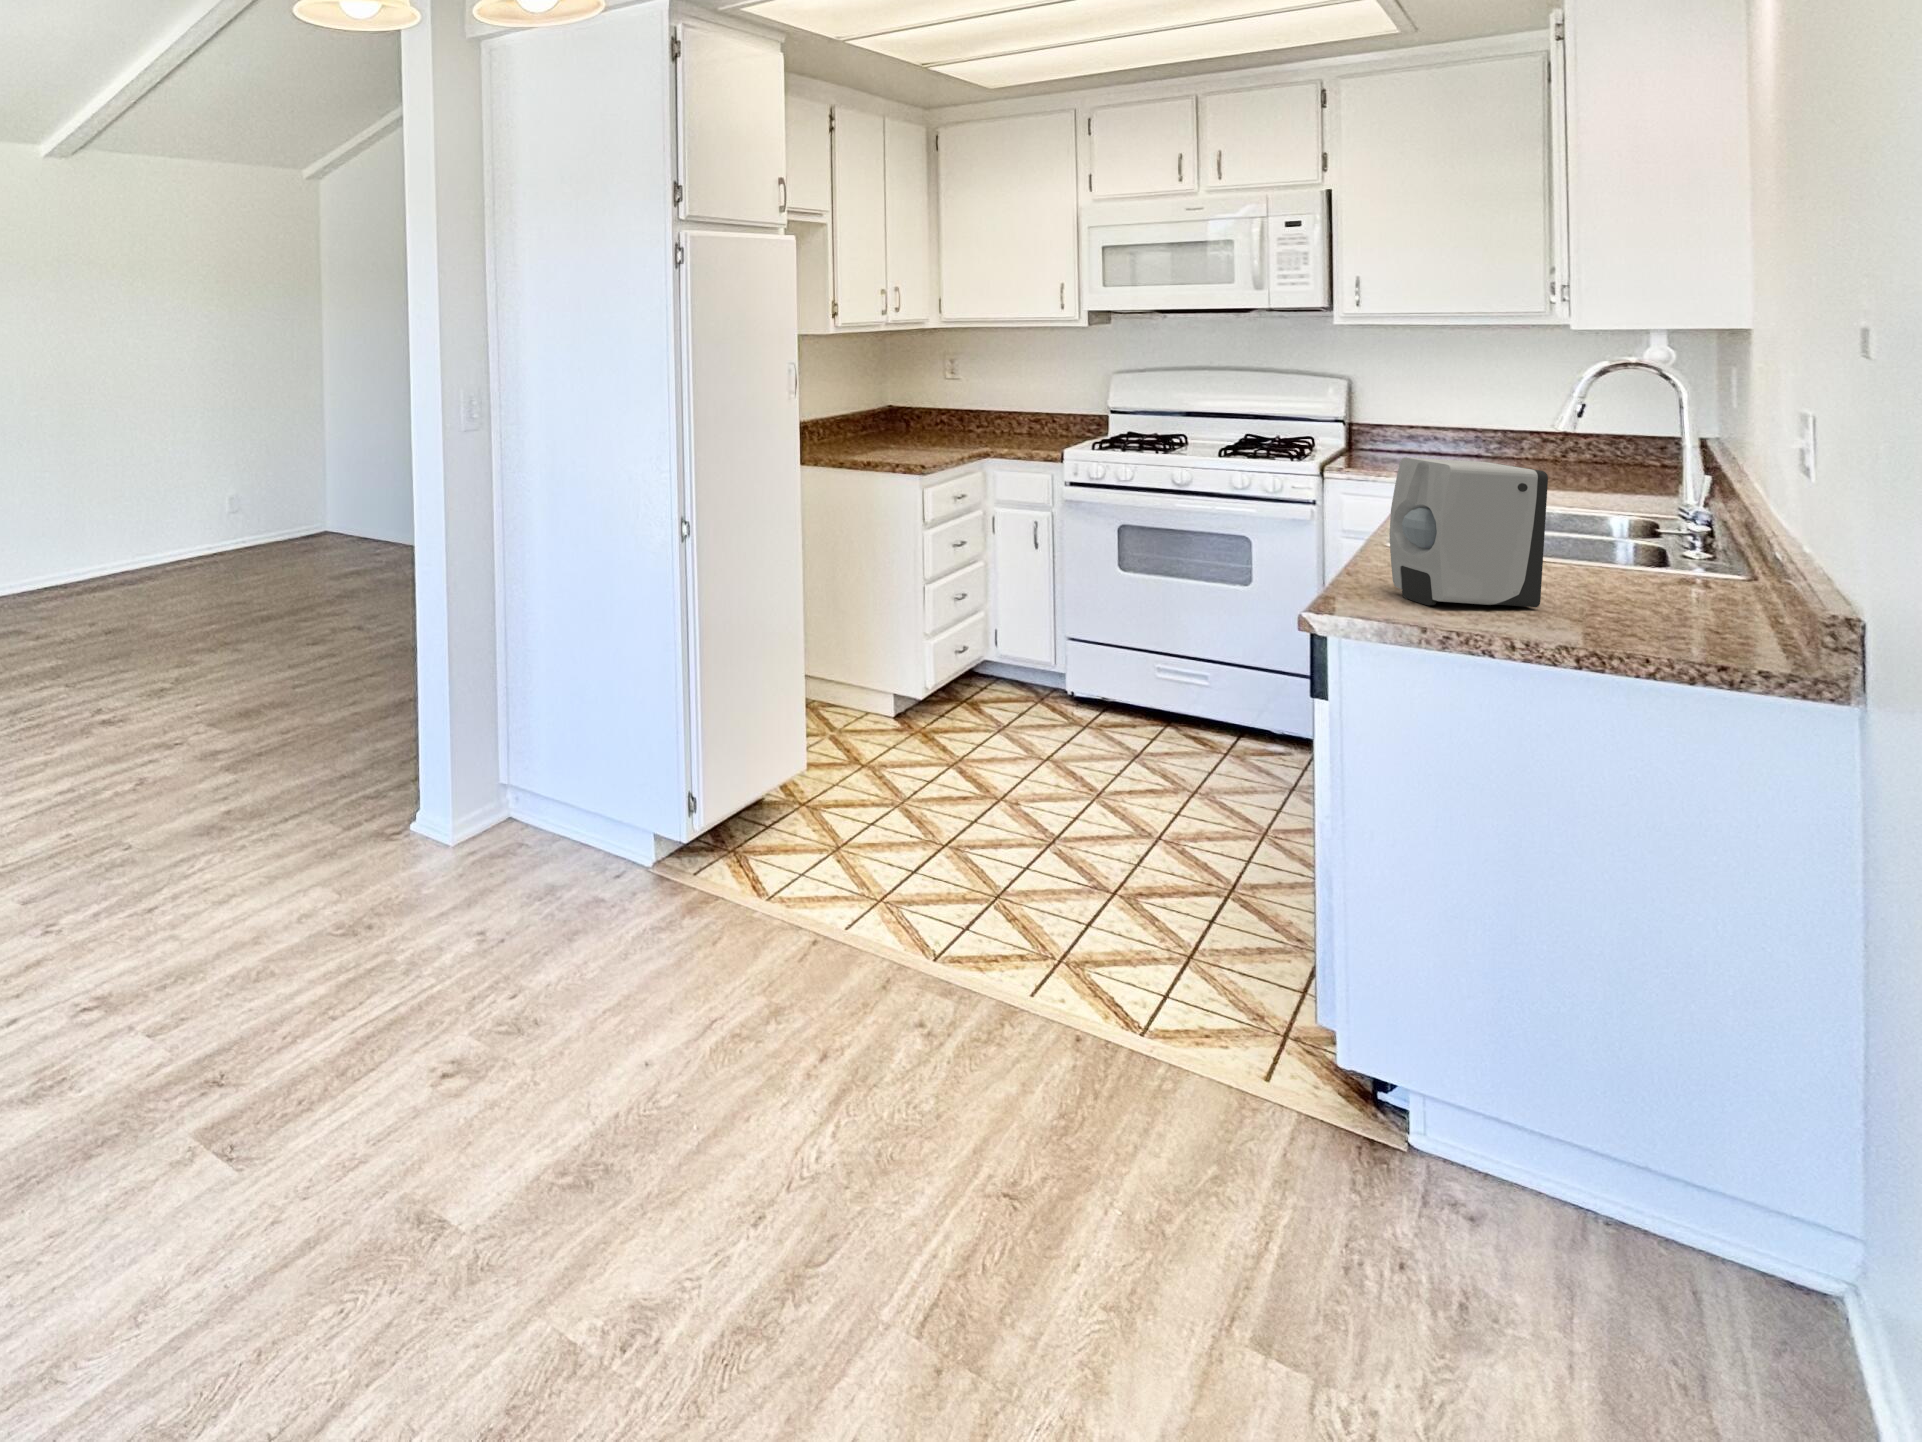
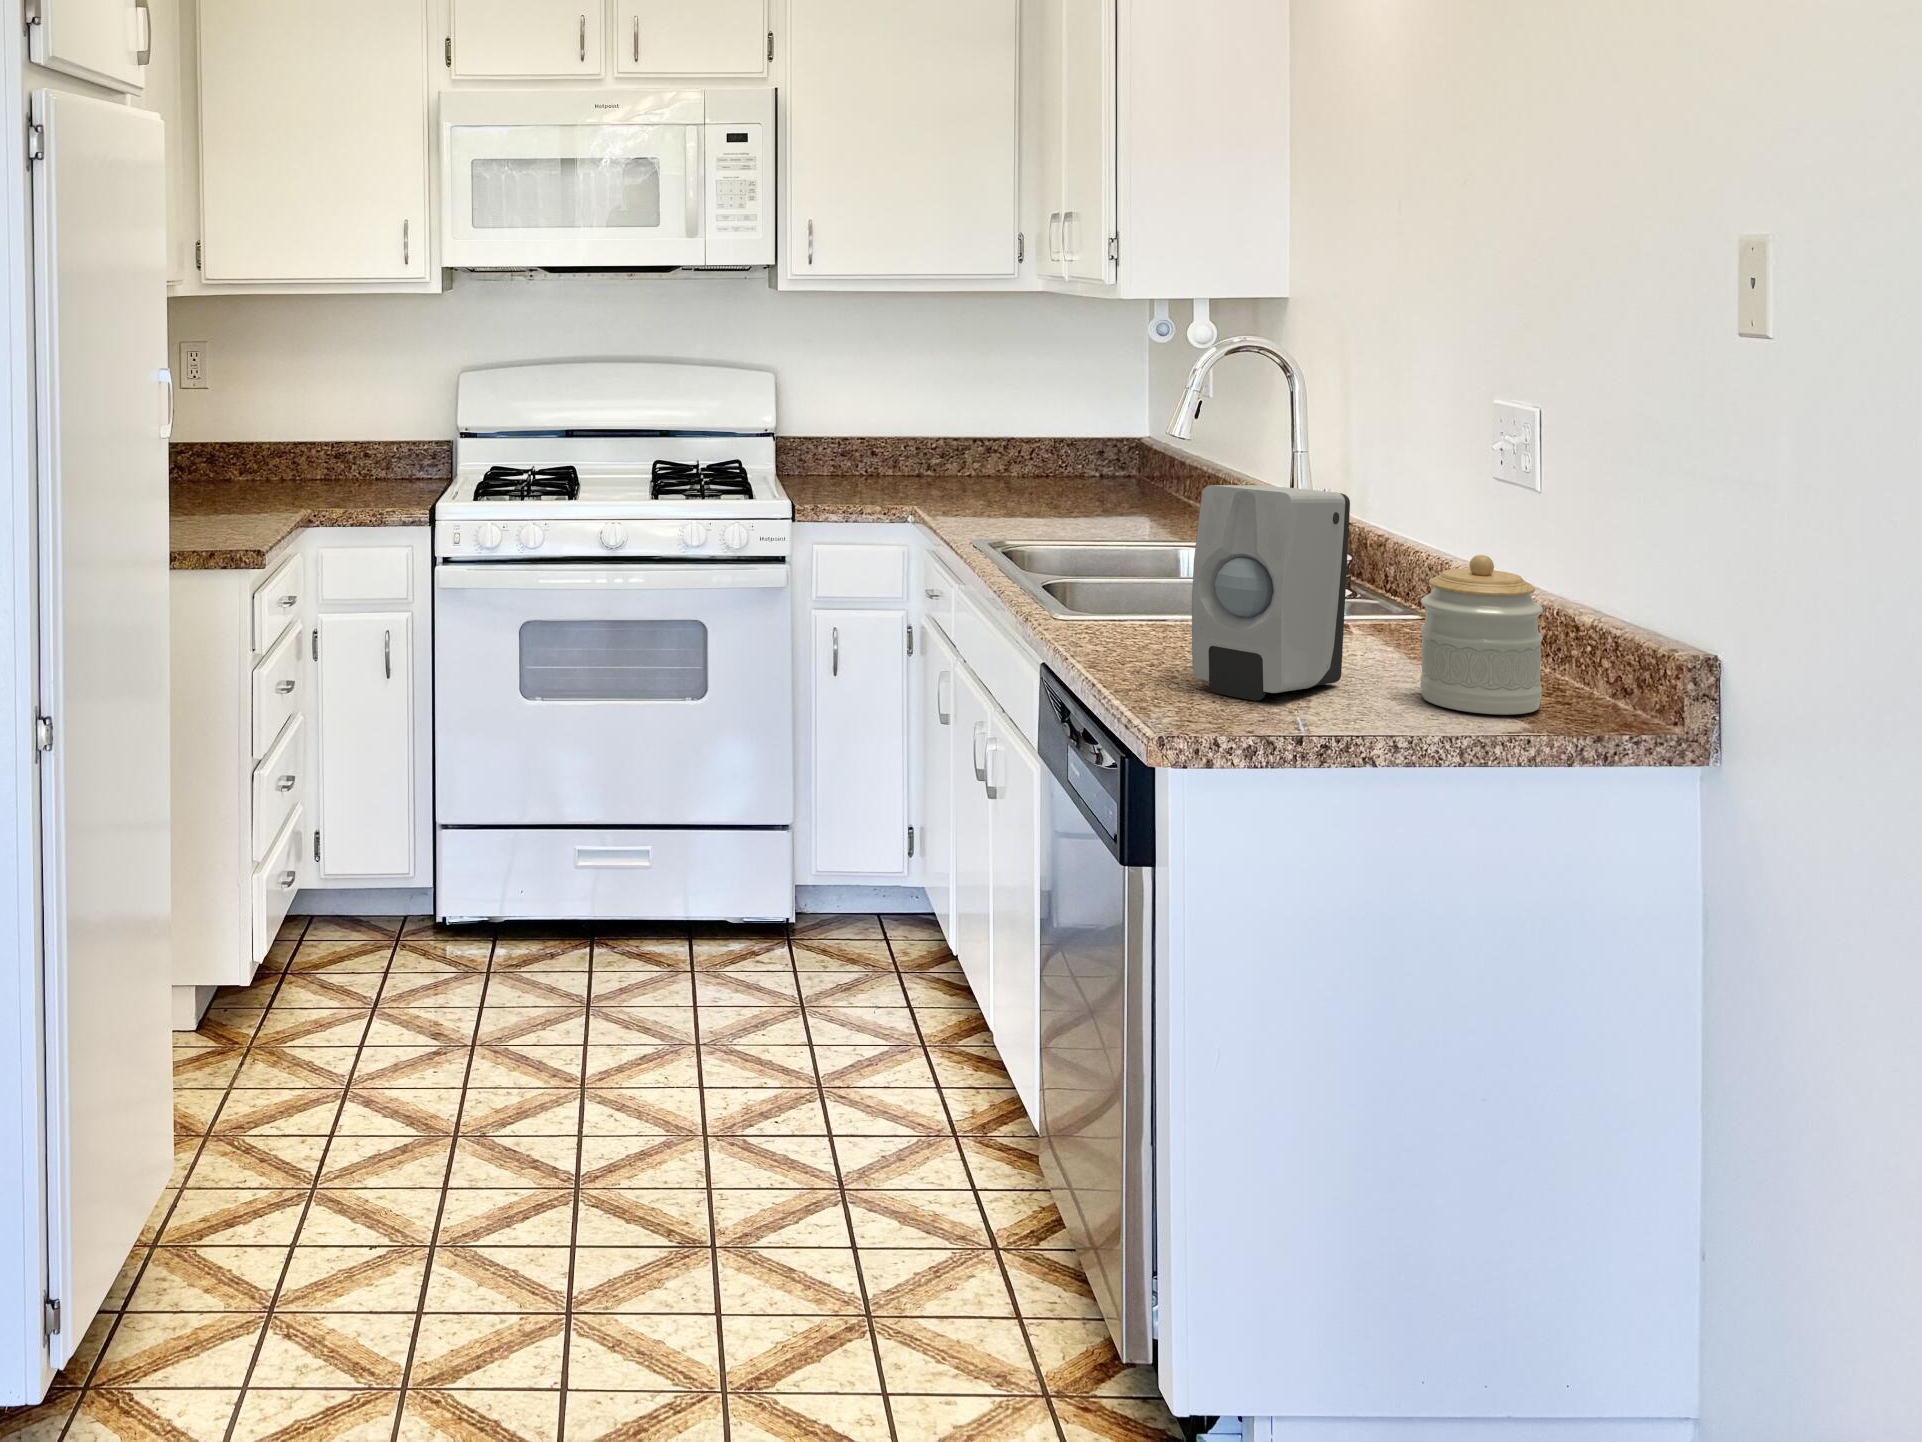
jar: none [1591,523,1716,646] -> present [1420,555,1543,715]

